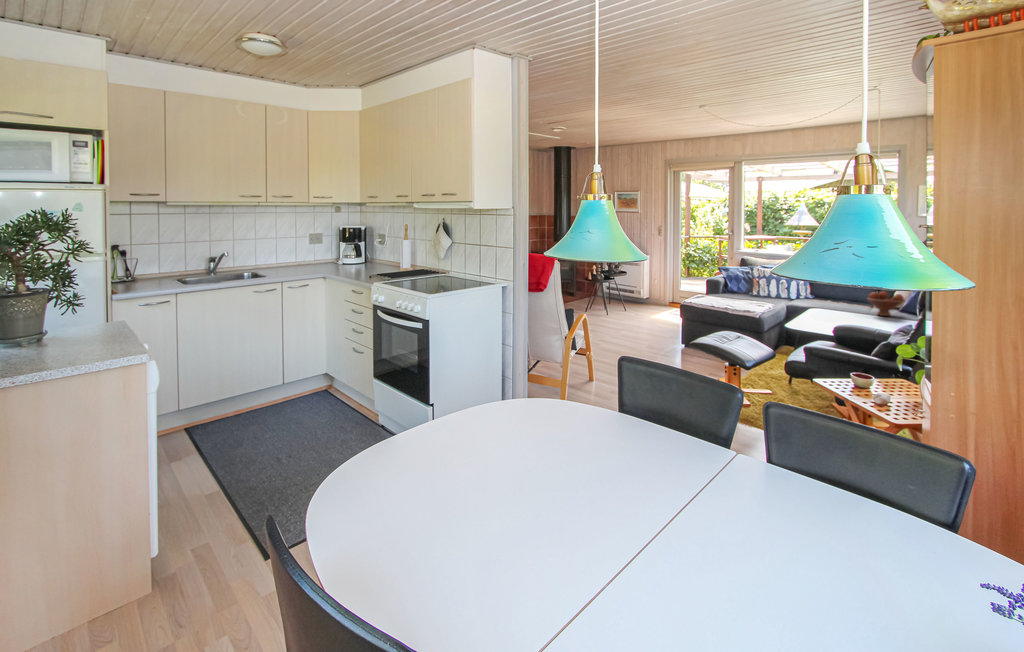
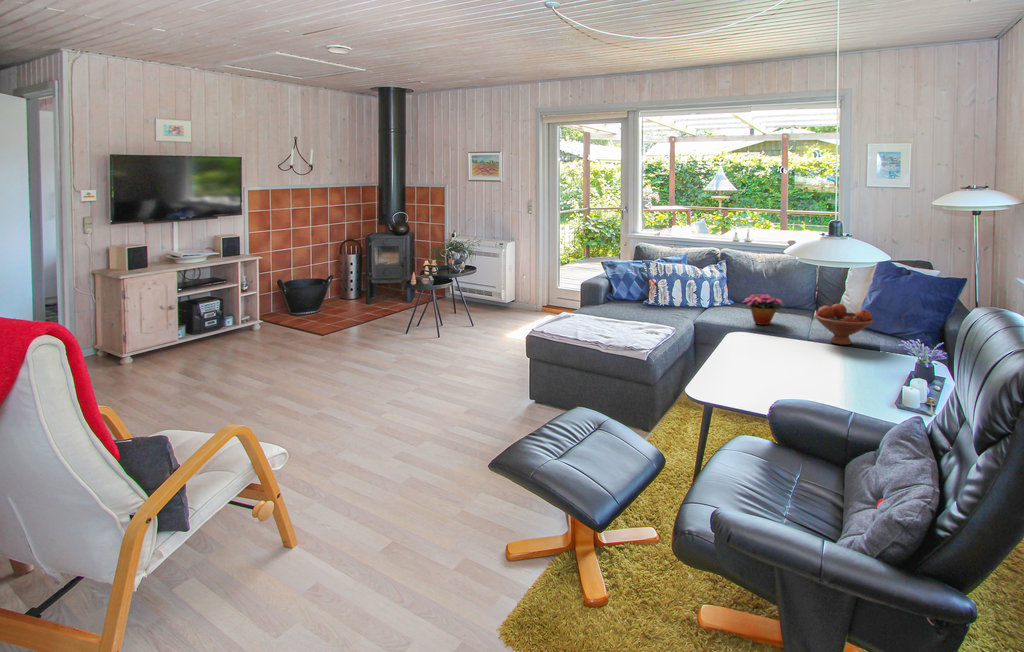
flower arrangement: none [818,287,851,307] -> present [744,295,781,325]

